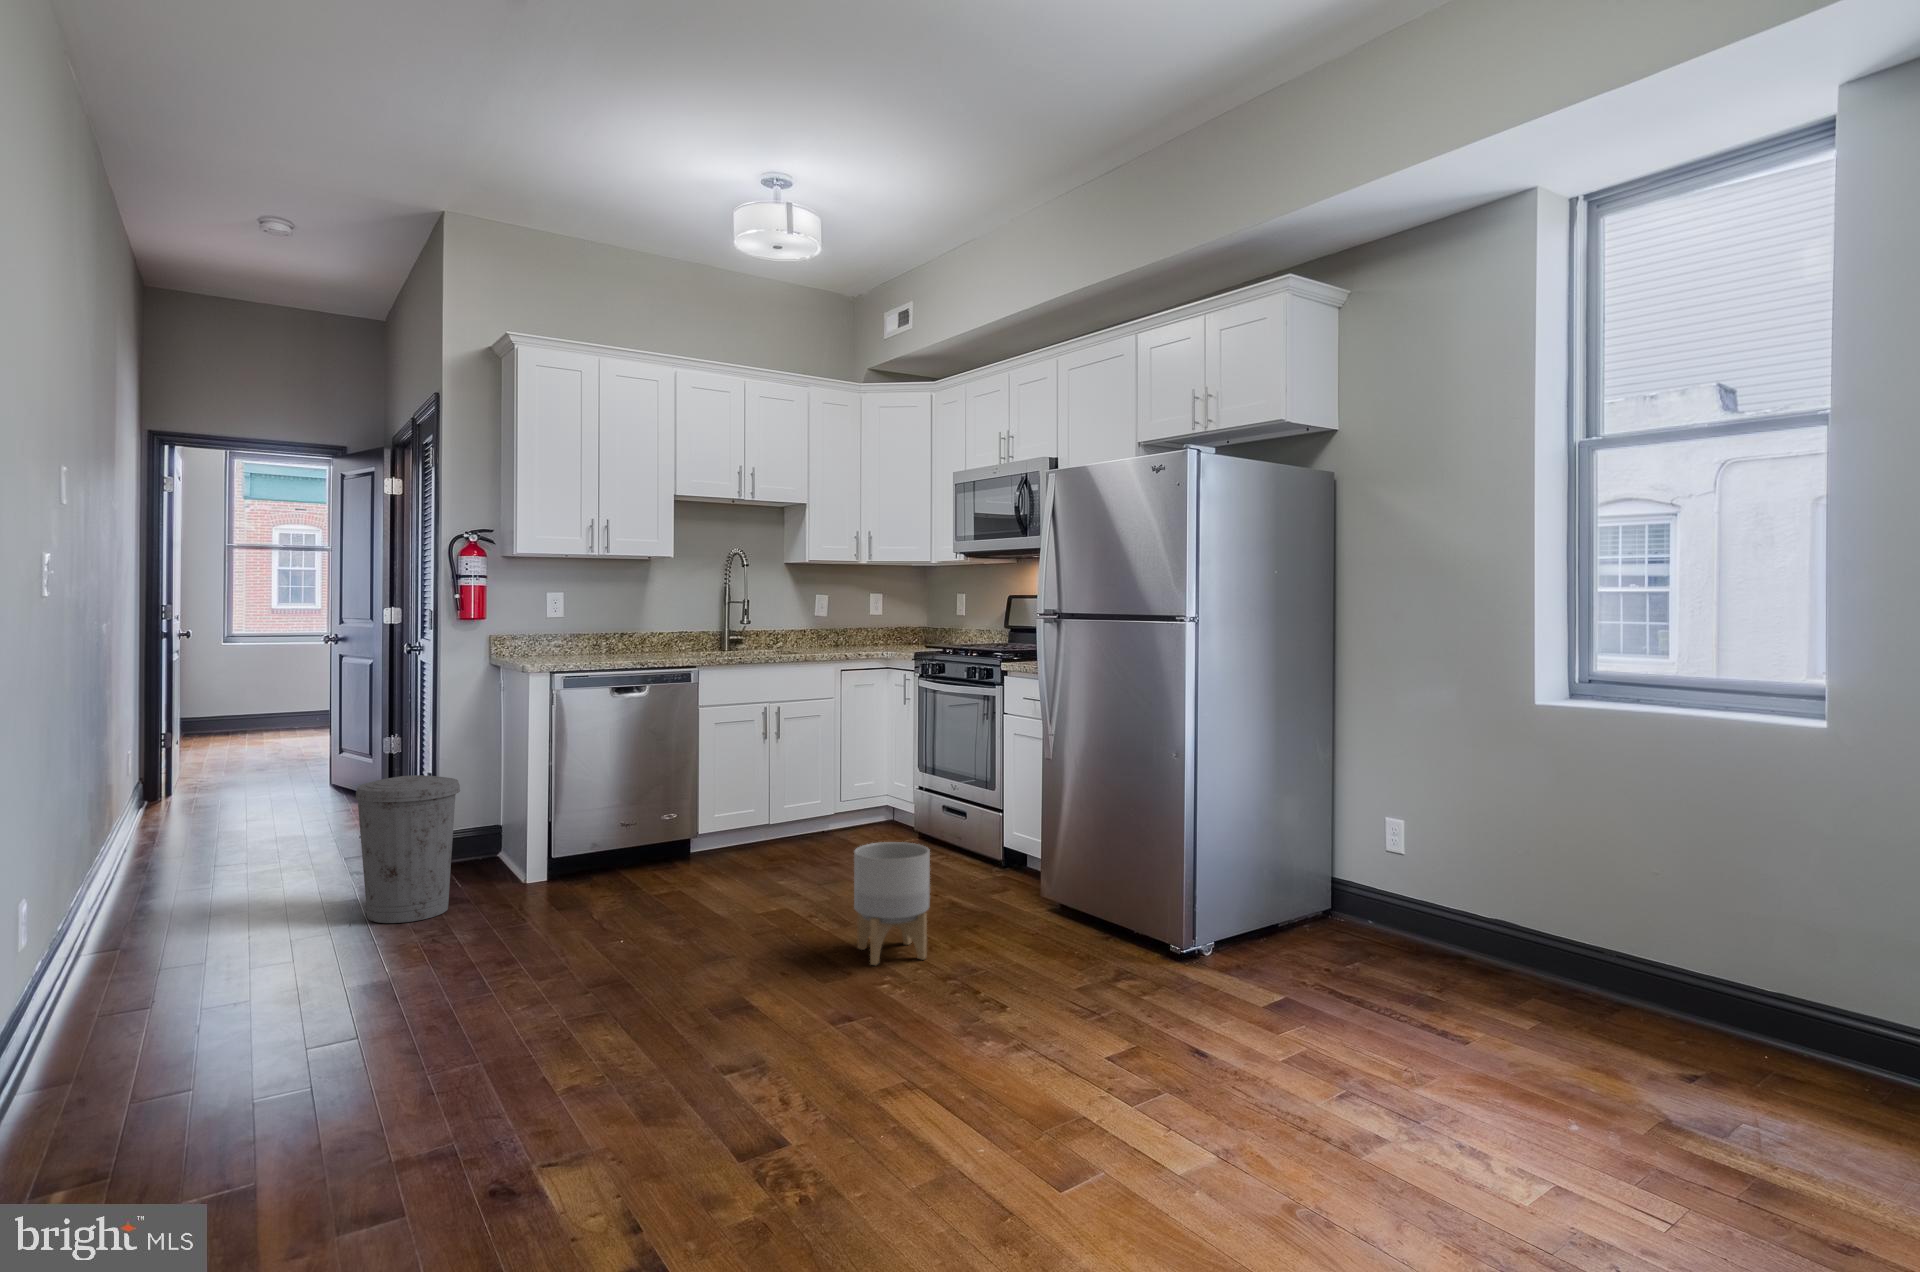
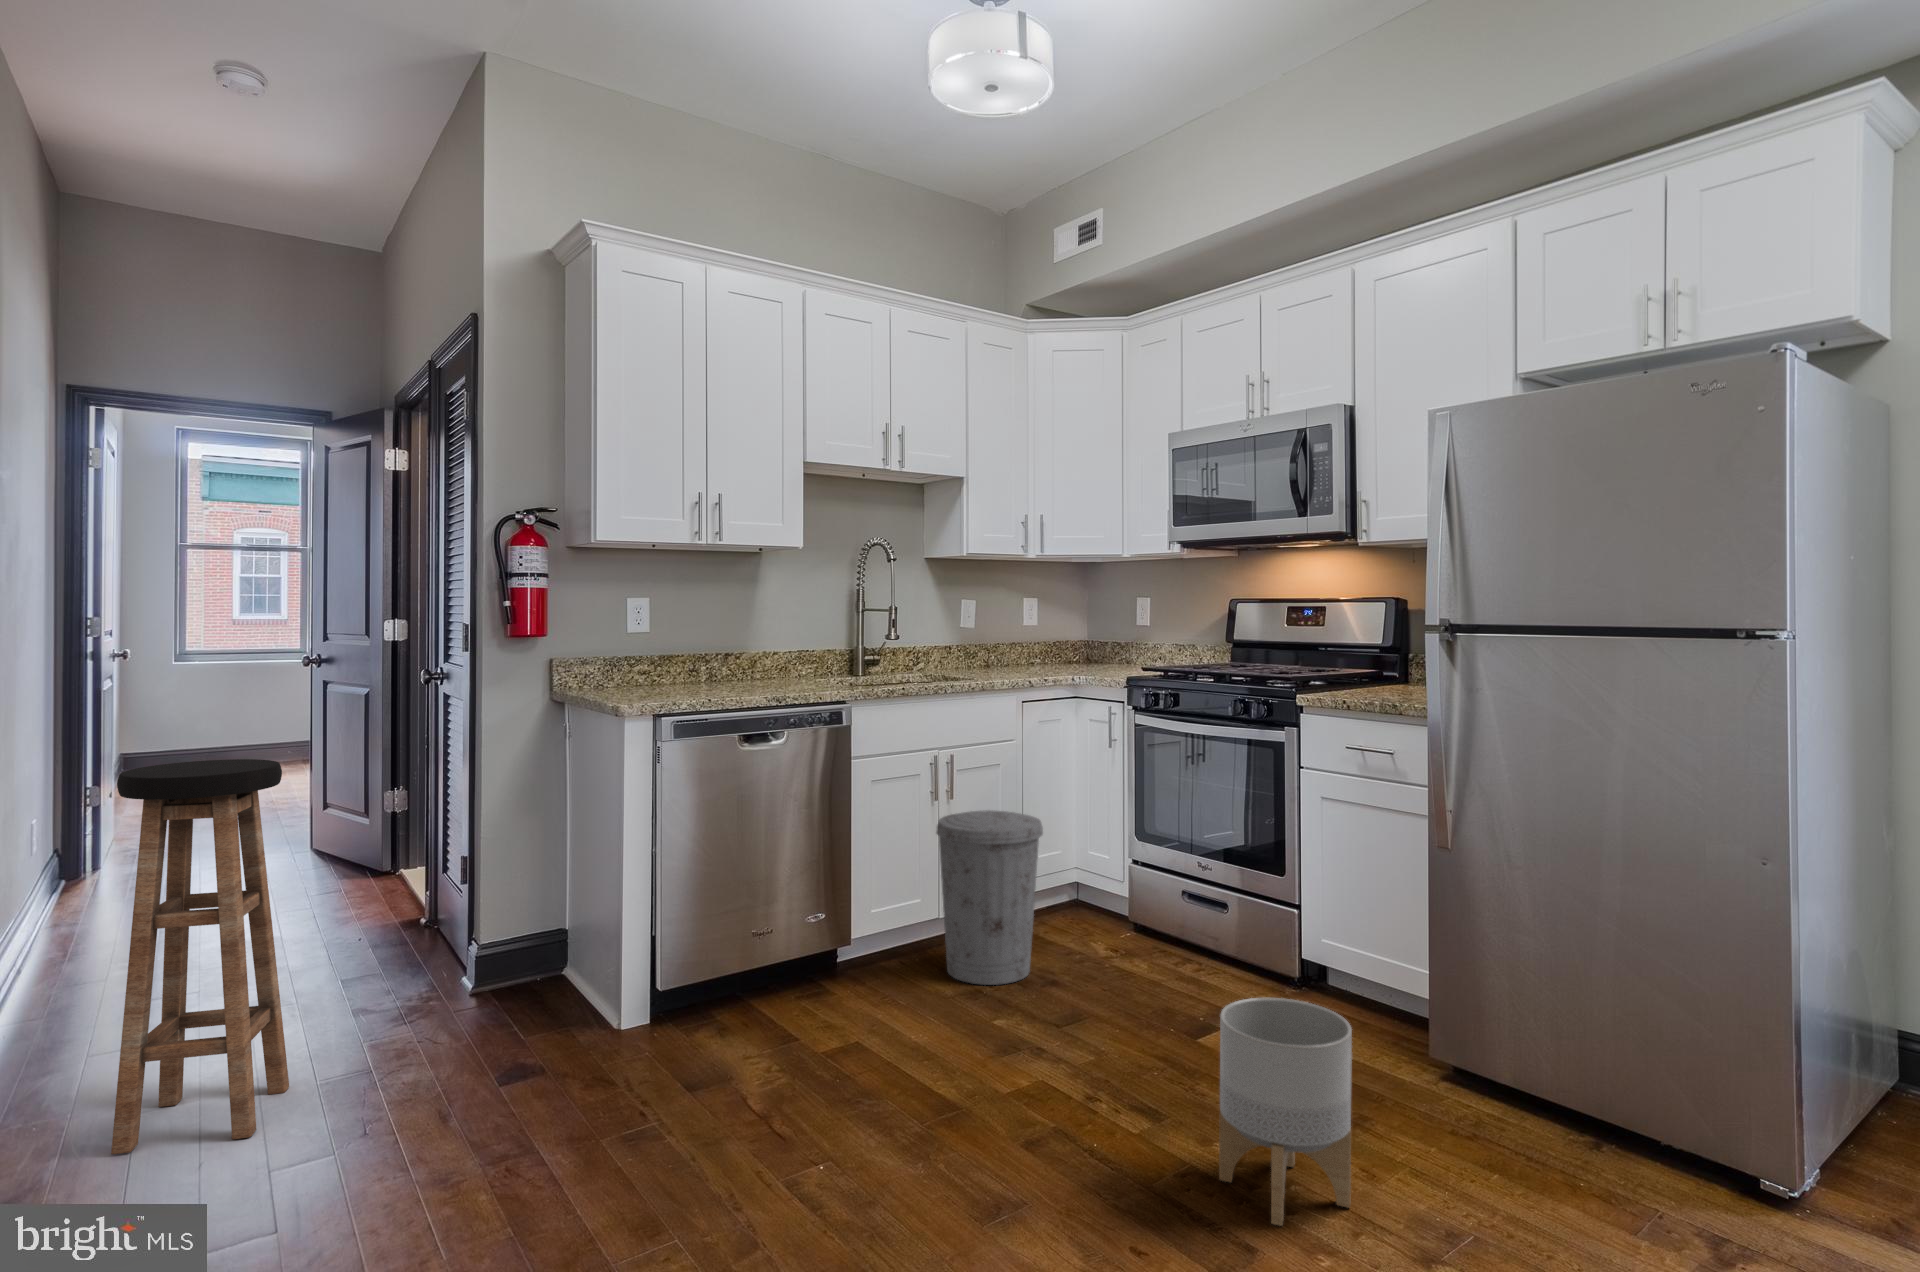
bar stool: none [198,695,306,930] -> present [111,759,289,1154]
trash can: present [356,775,460,923] -> present [936,810,1043,985]

